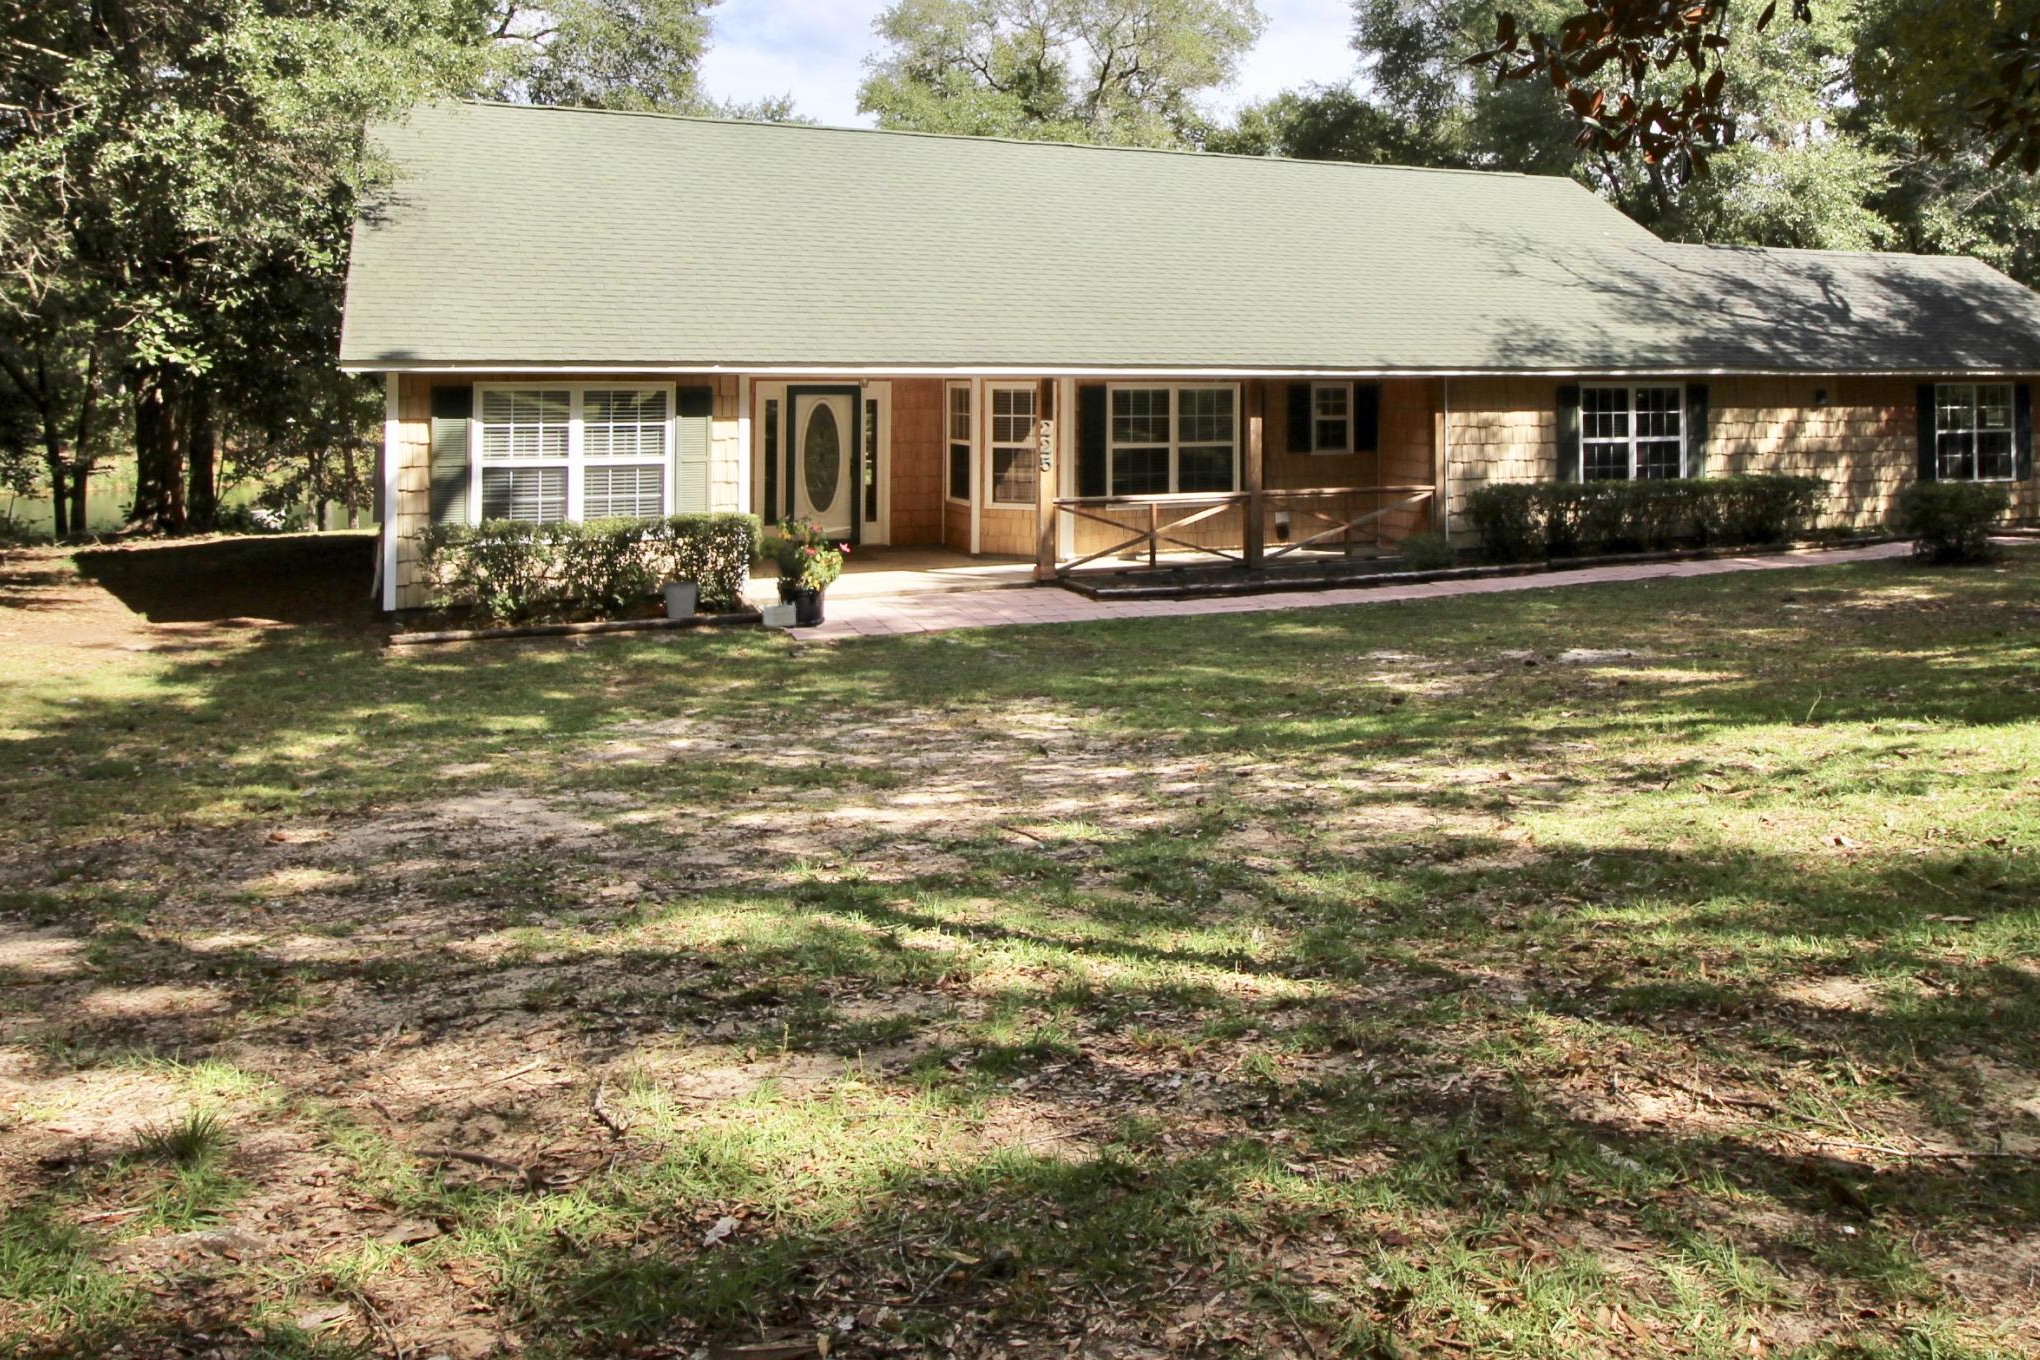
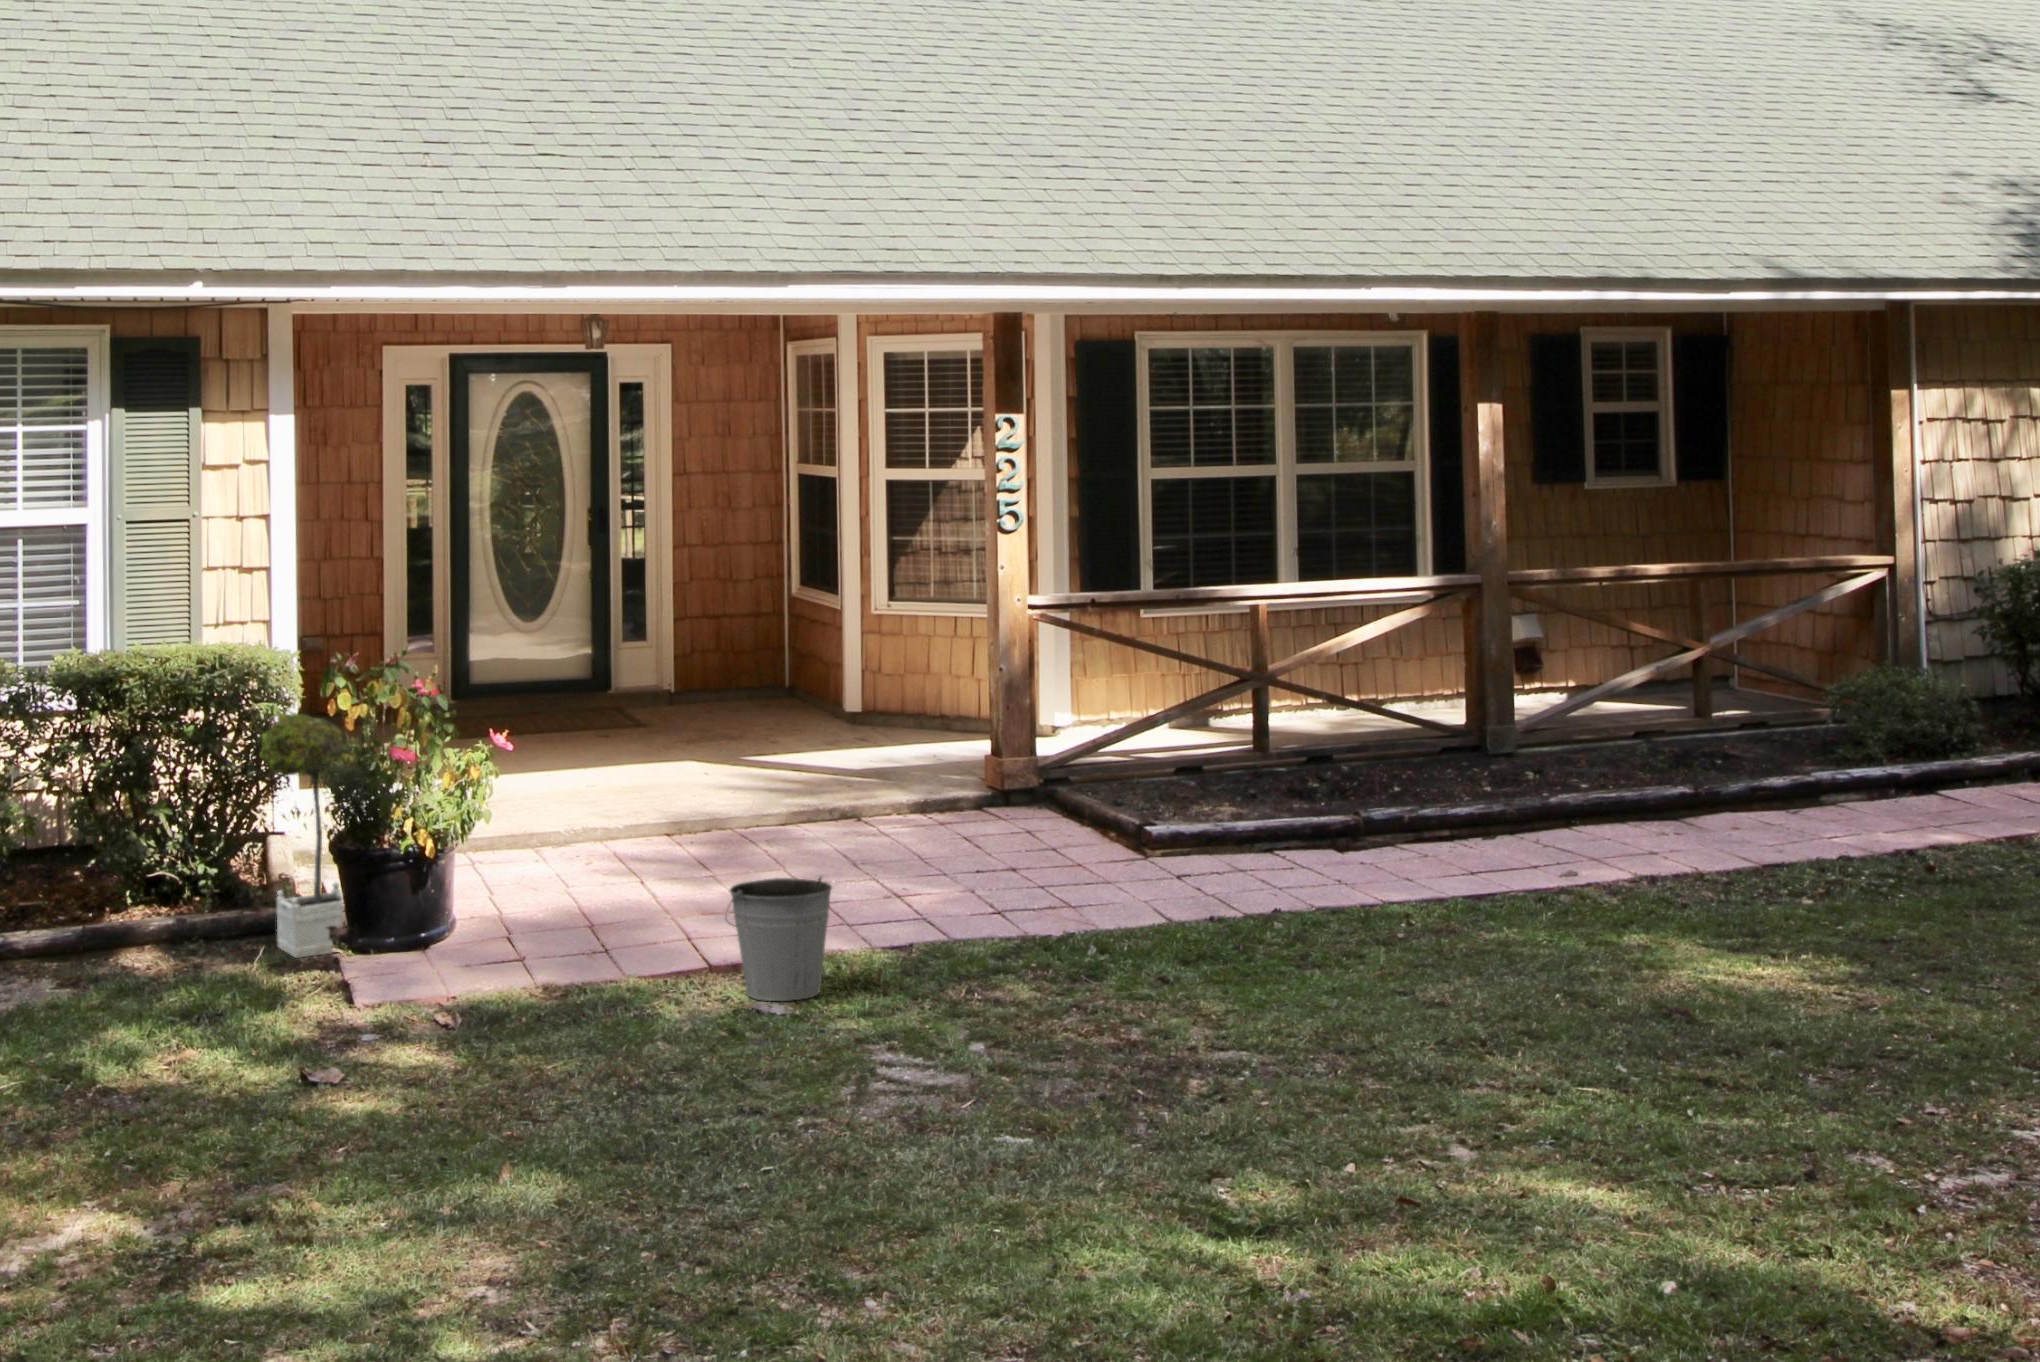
bucket: present [664,582,697,619] -> present [730,877,832,1001]

